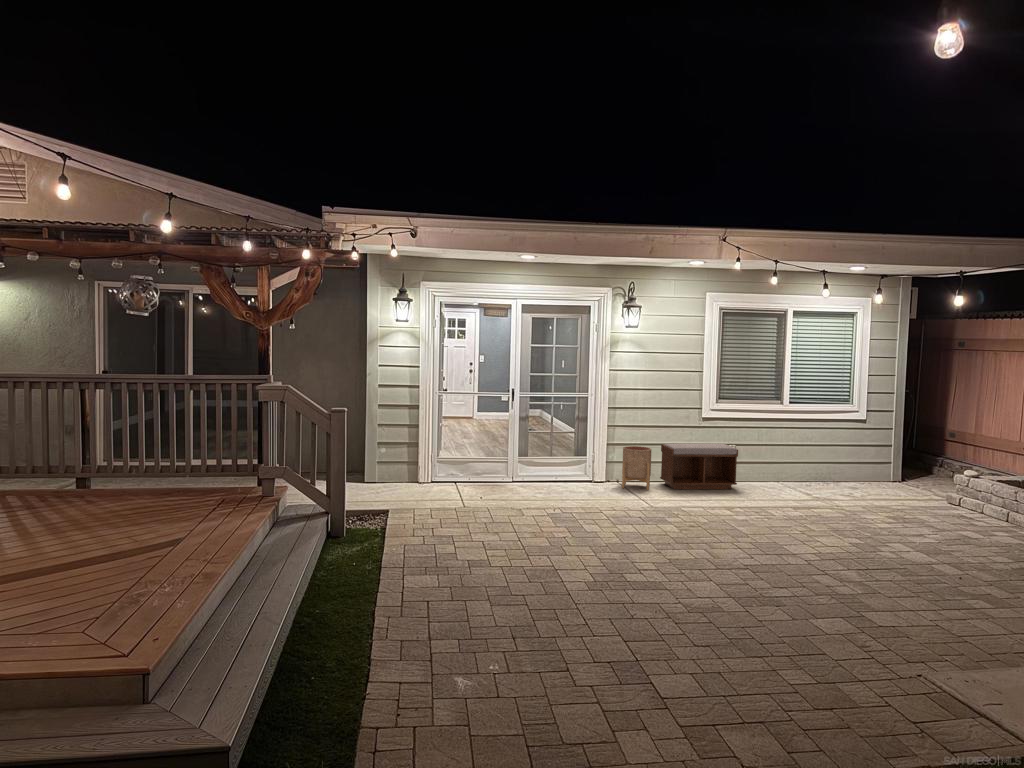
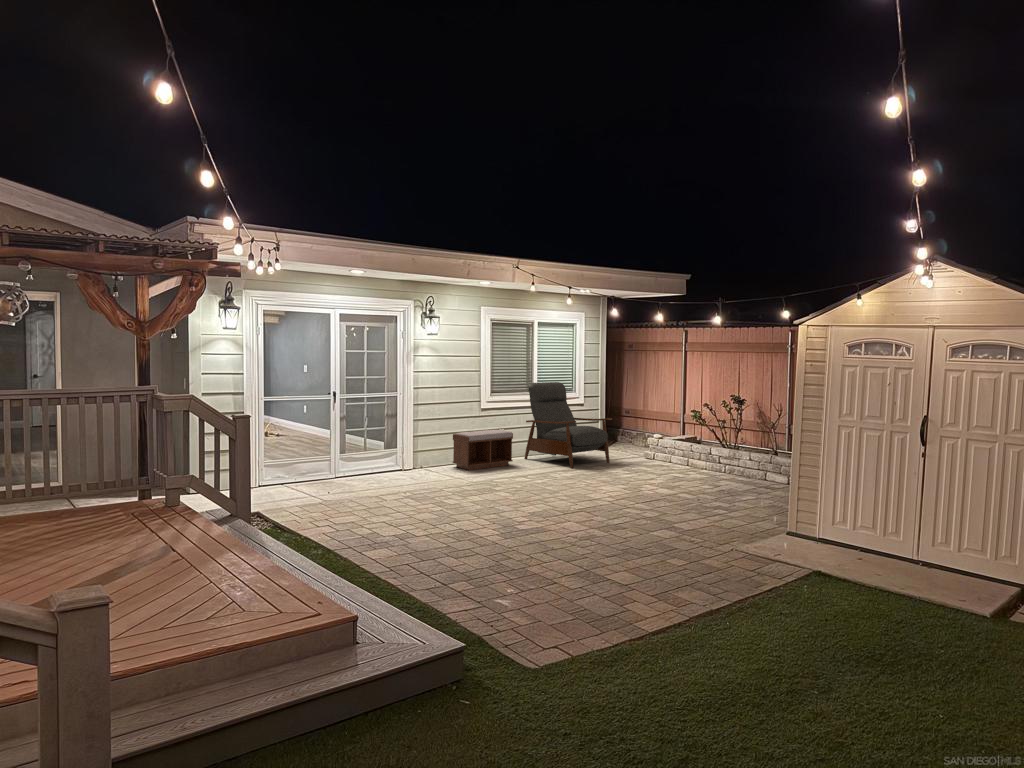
chair: none [764,389,887,504] -> present [525,382,612,469]
planter: present [622,446,651,490] -> none [426,437,452,474]

